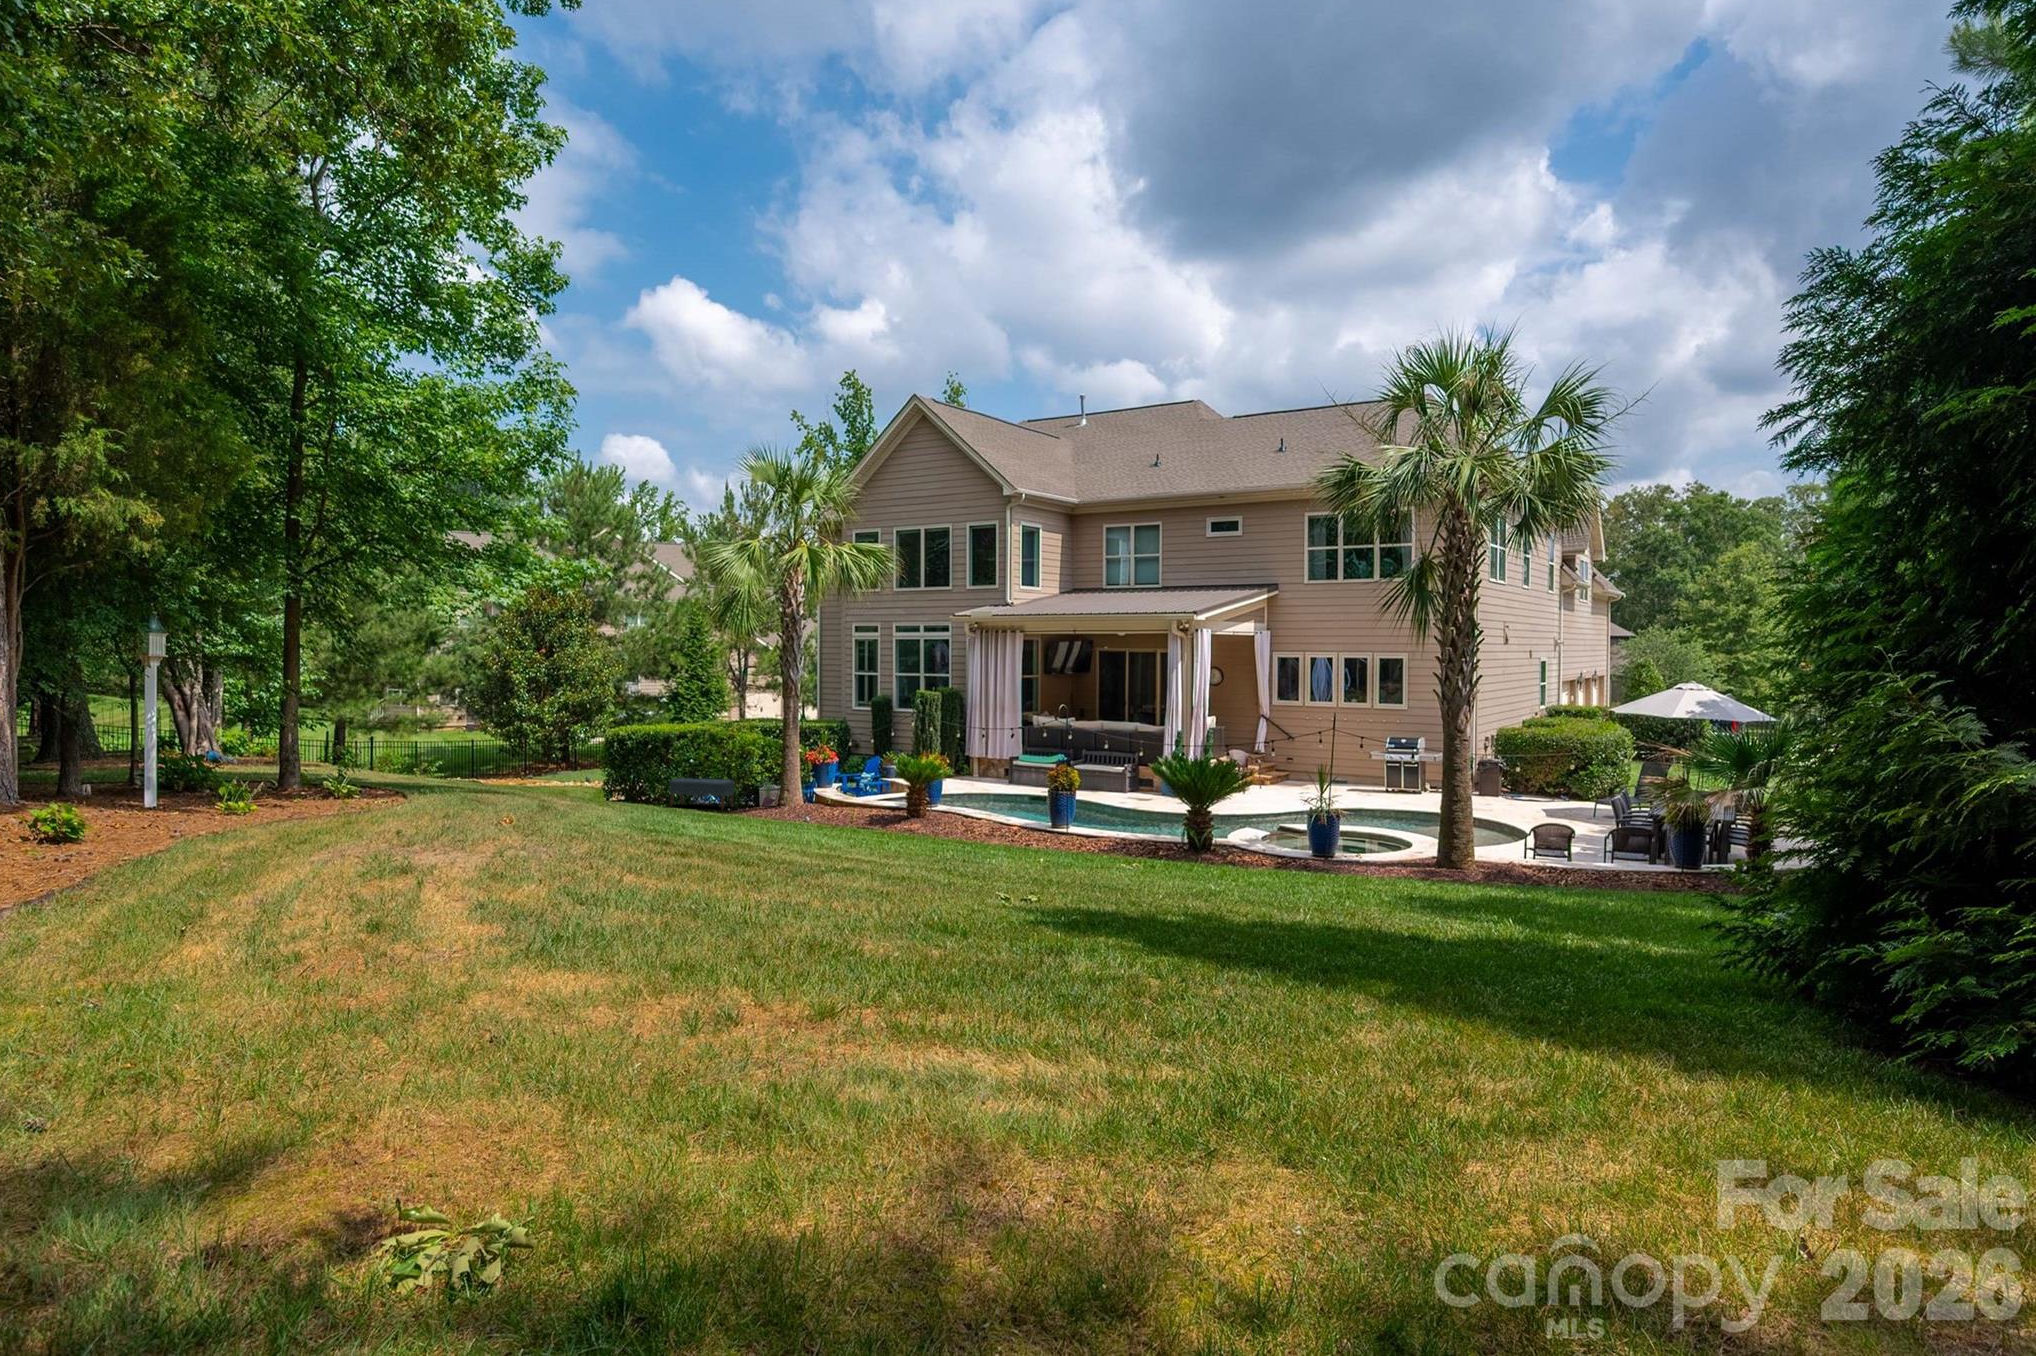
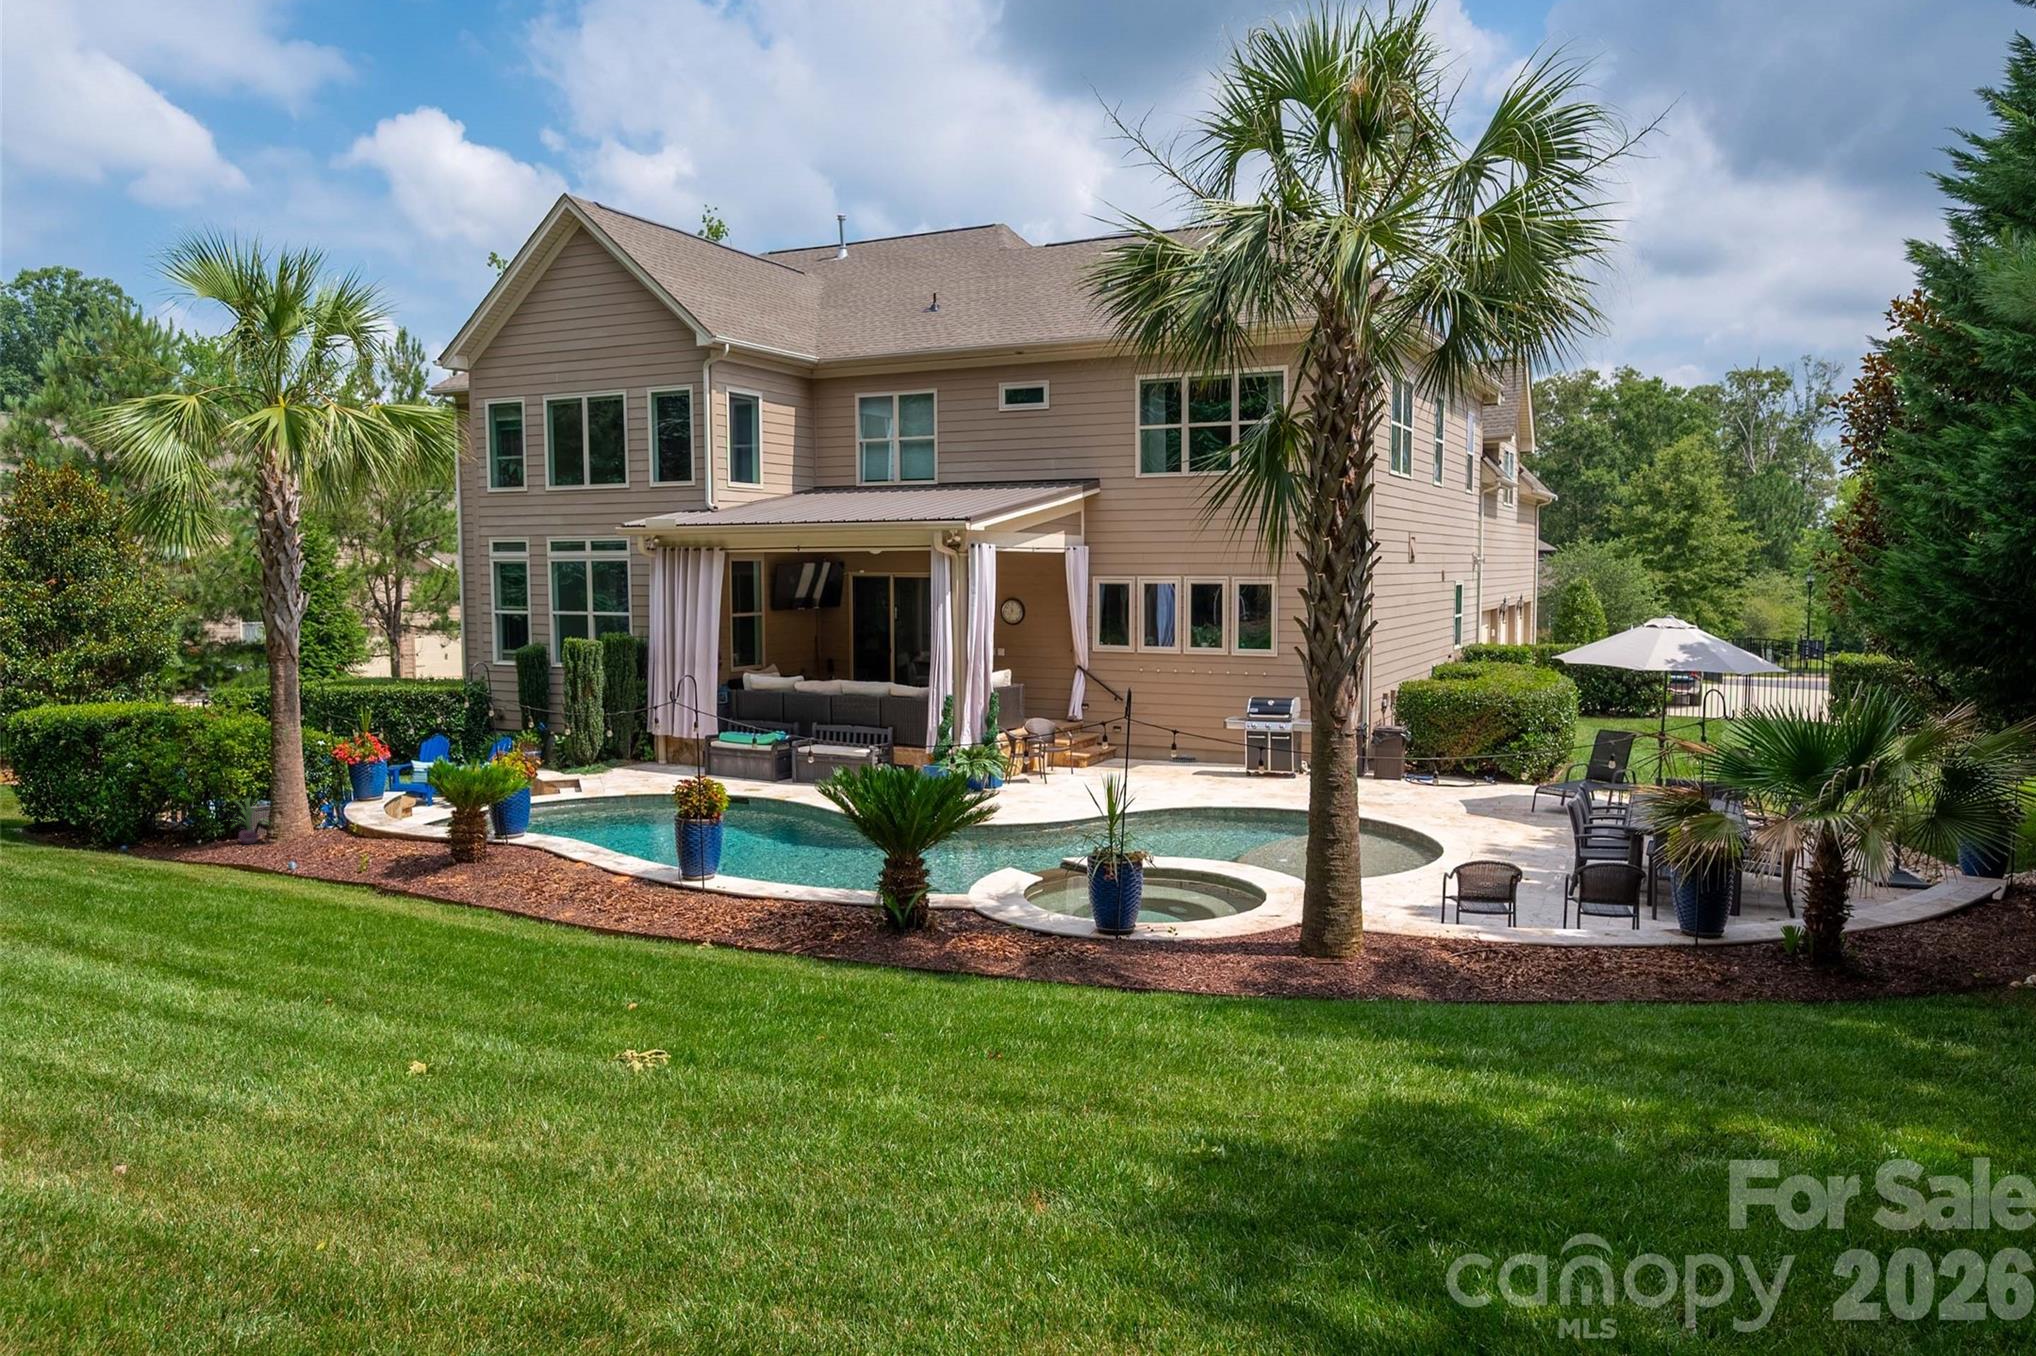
bench: present [669,778,734,809] -> none [56,802,182,855]

